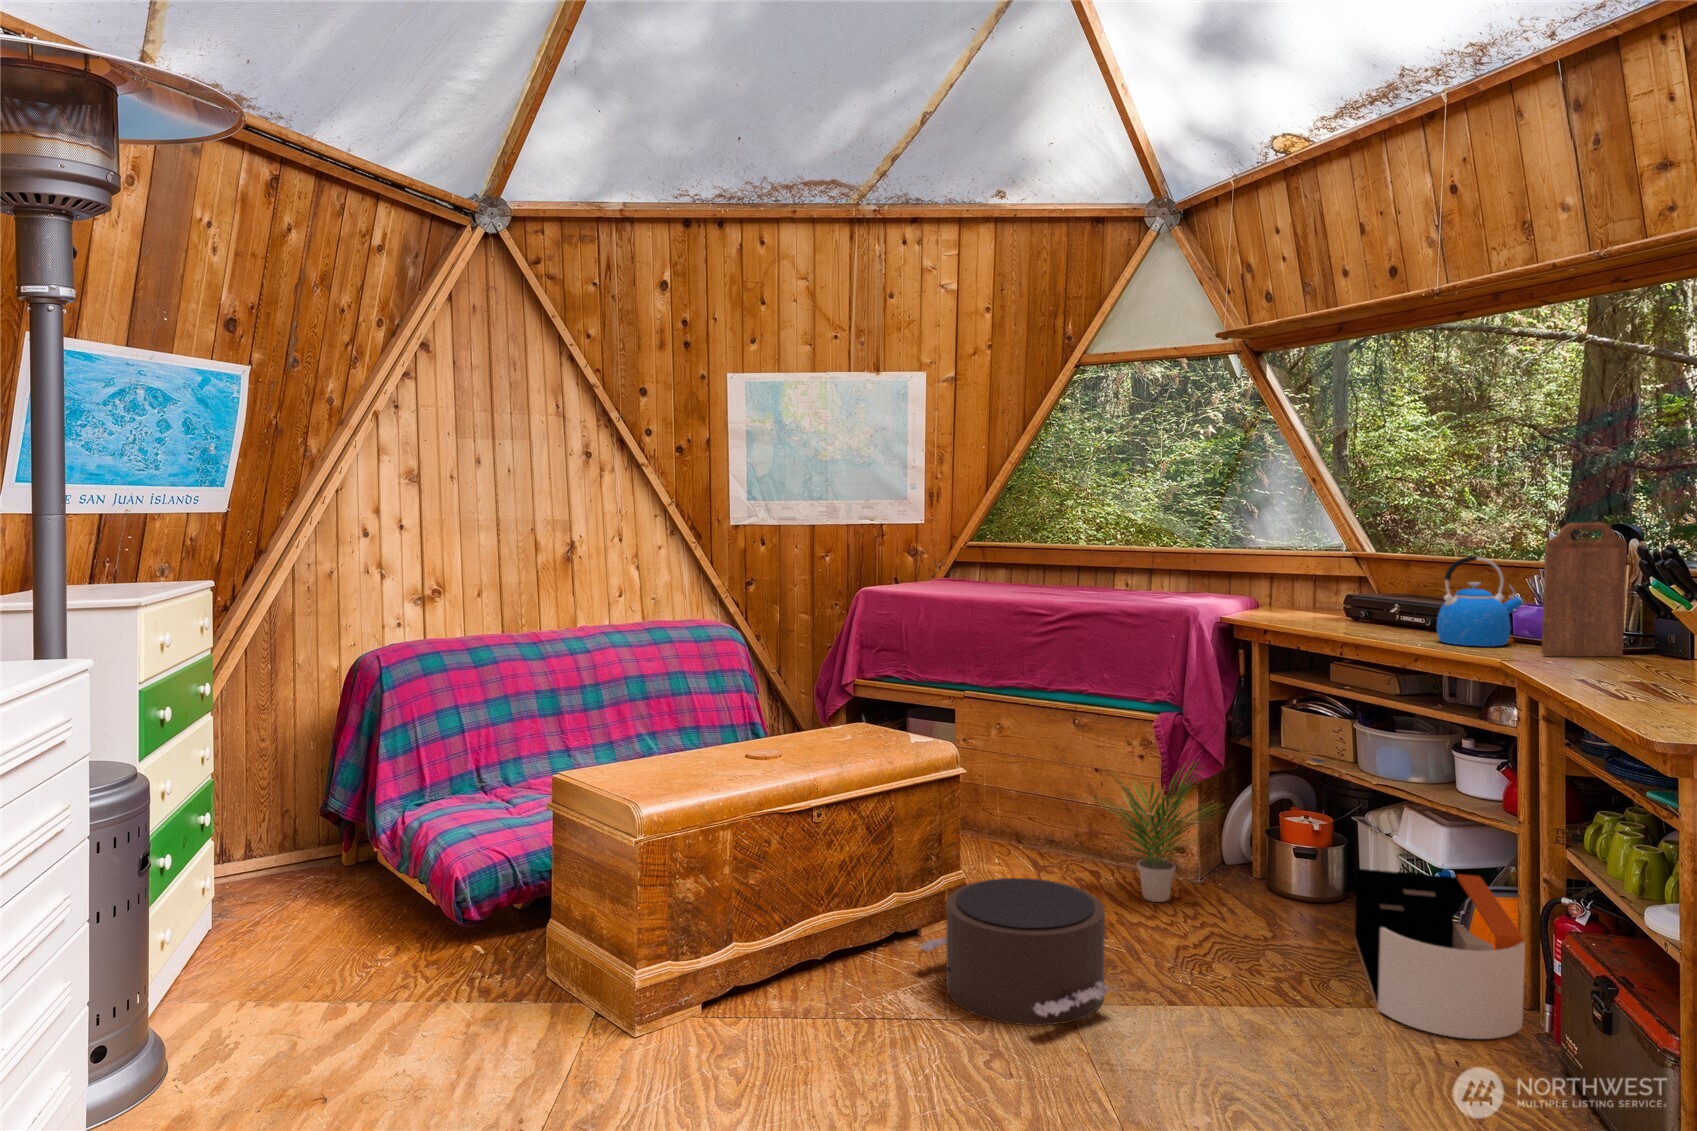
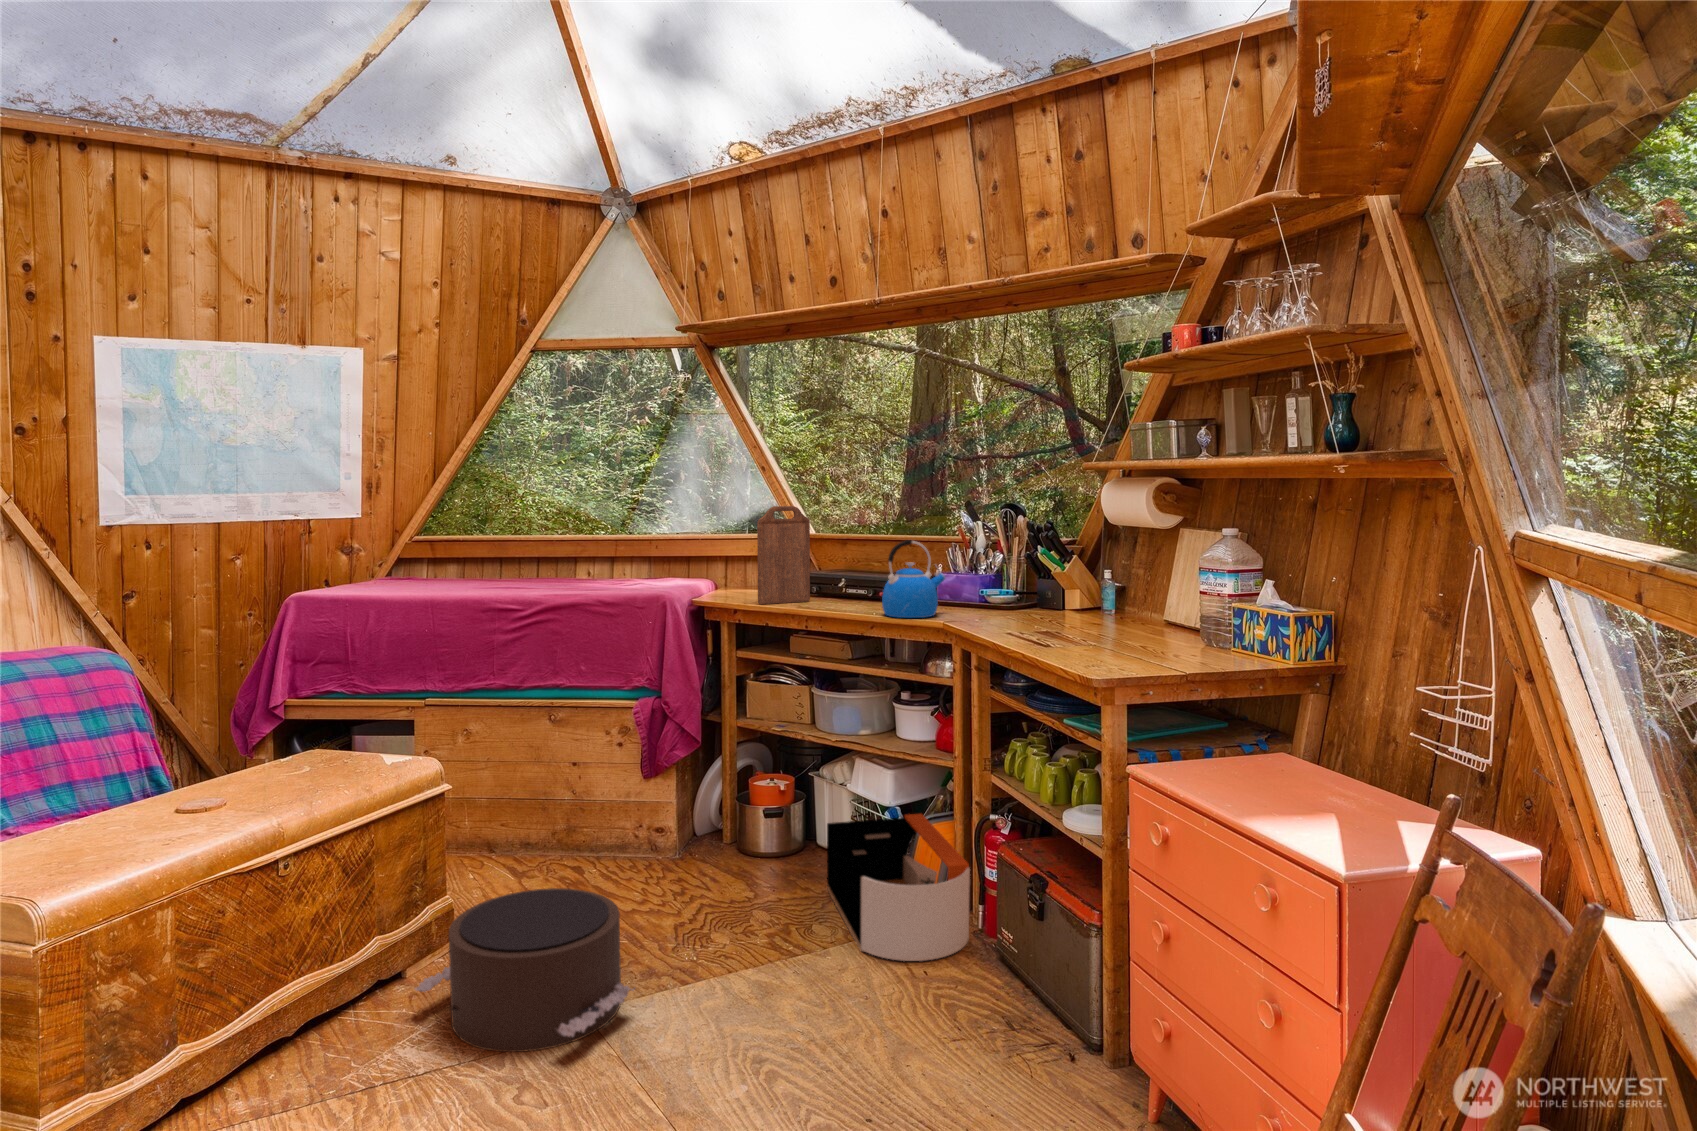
cutting board: present [1541,523,1627,656] -> present [757,506,810,604]
potted plant: present [1101,762,1213,902] -> none [579,739,710,884]

